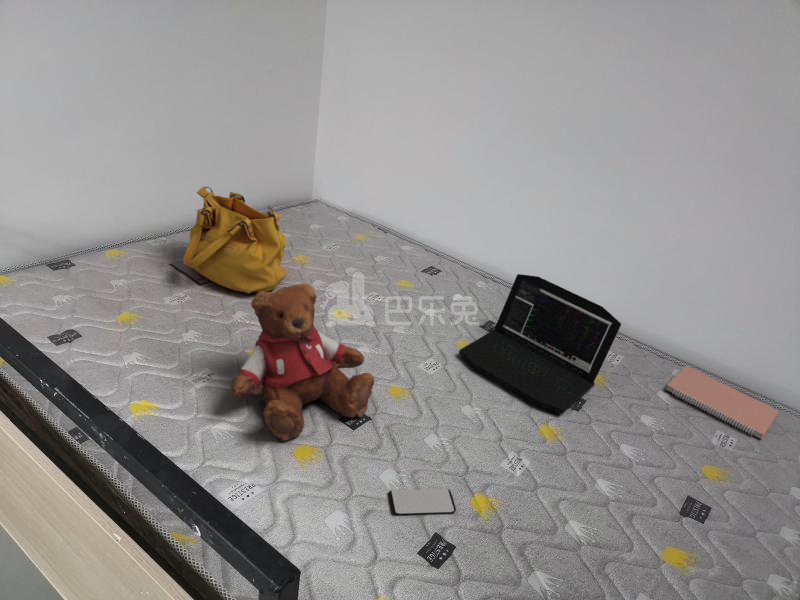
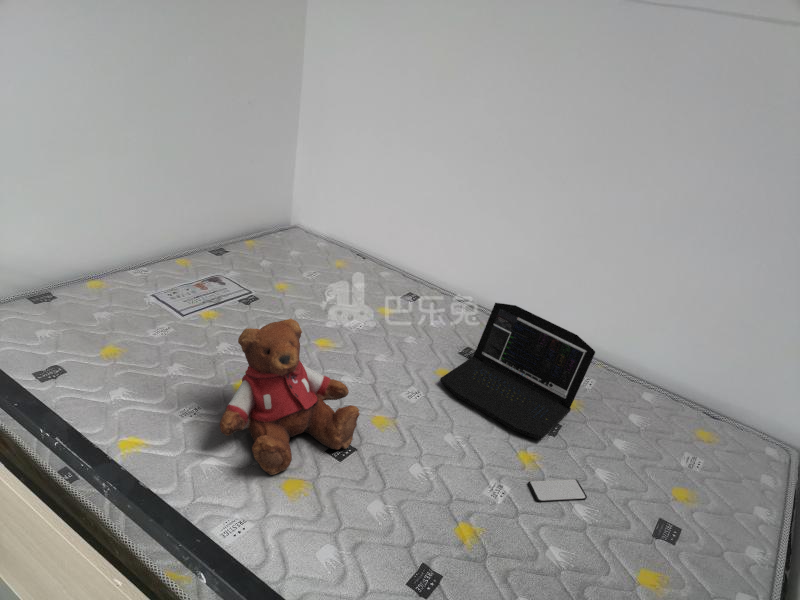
handbag: present [183,186,286,294] -> none [166,218,268,325]
notebook: present [666,366,779,439] -> none [638,389,745,461]
smartphone: present [389,489,456,514] -> present [528,479,587,501]

